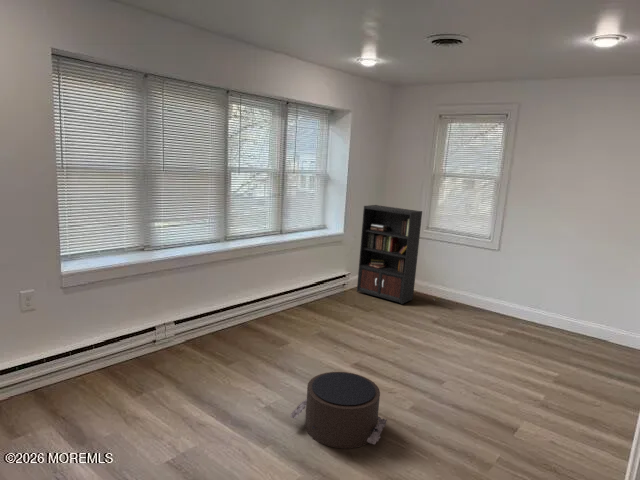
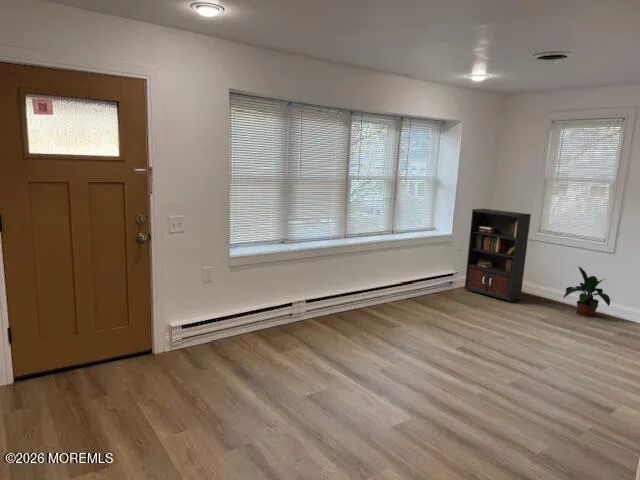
potted plant: none [454,265,498,317] -> present [563,267,610,317]
pouf: present [290,372,387,449] -> none [404,344,490,405]

